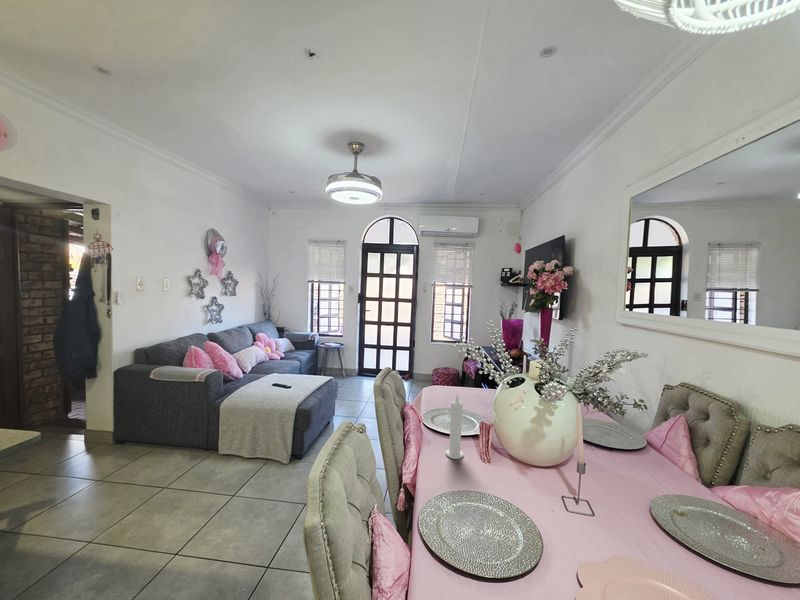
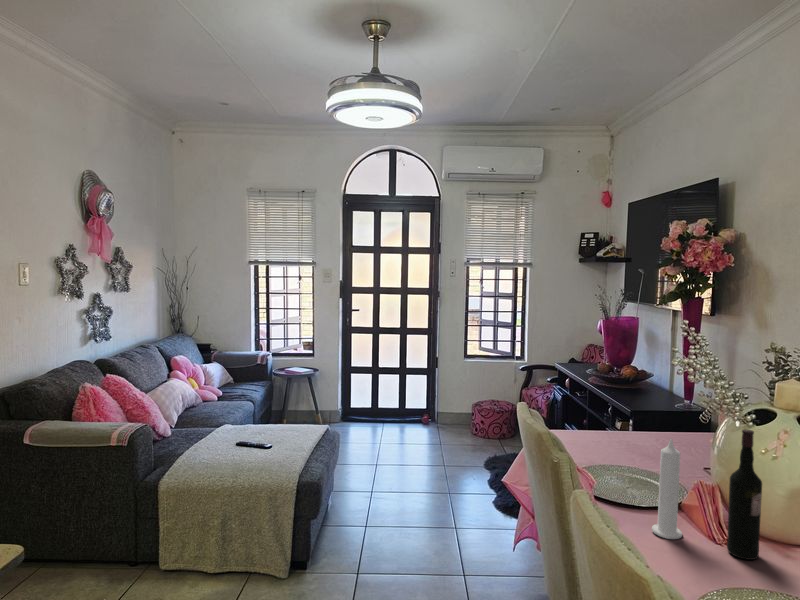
wine bottle: none [482,392,502,476] -> present [727,429,762,560]

